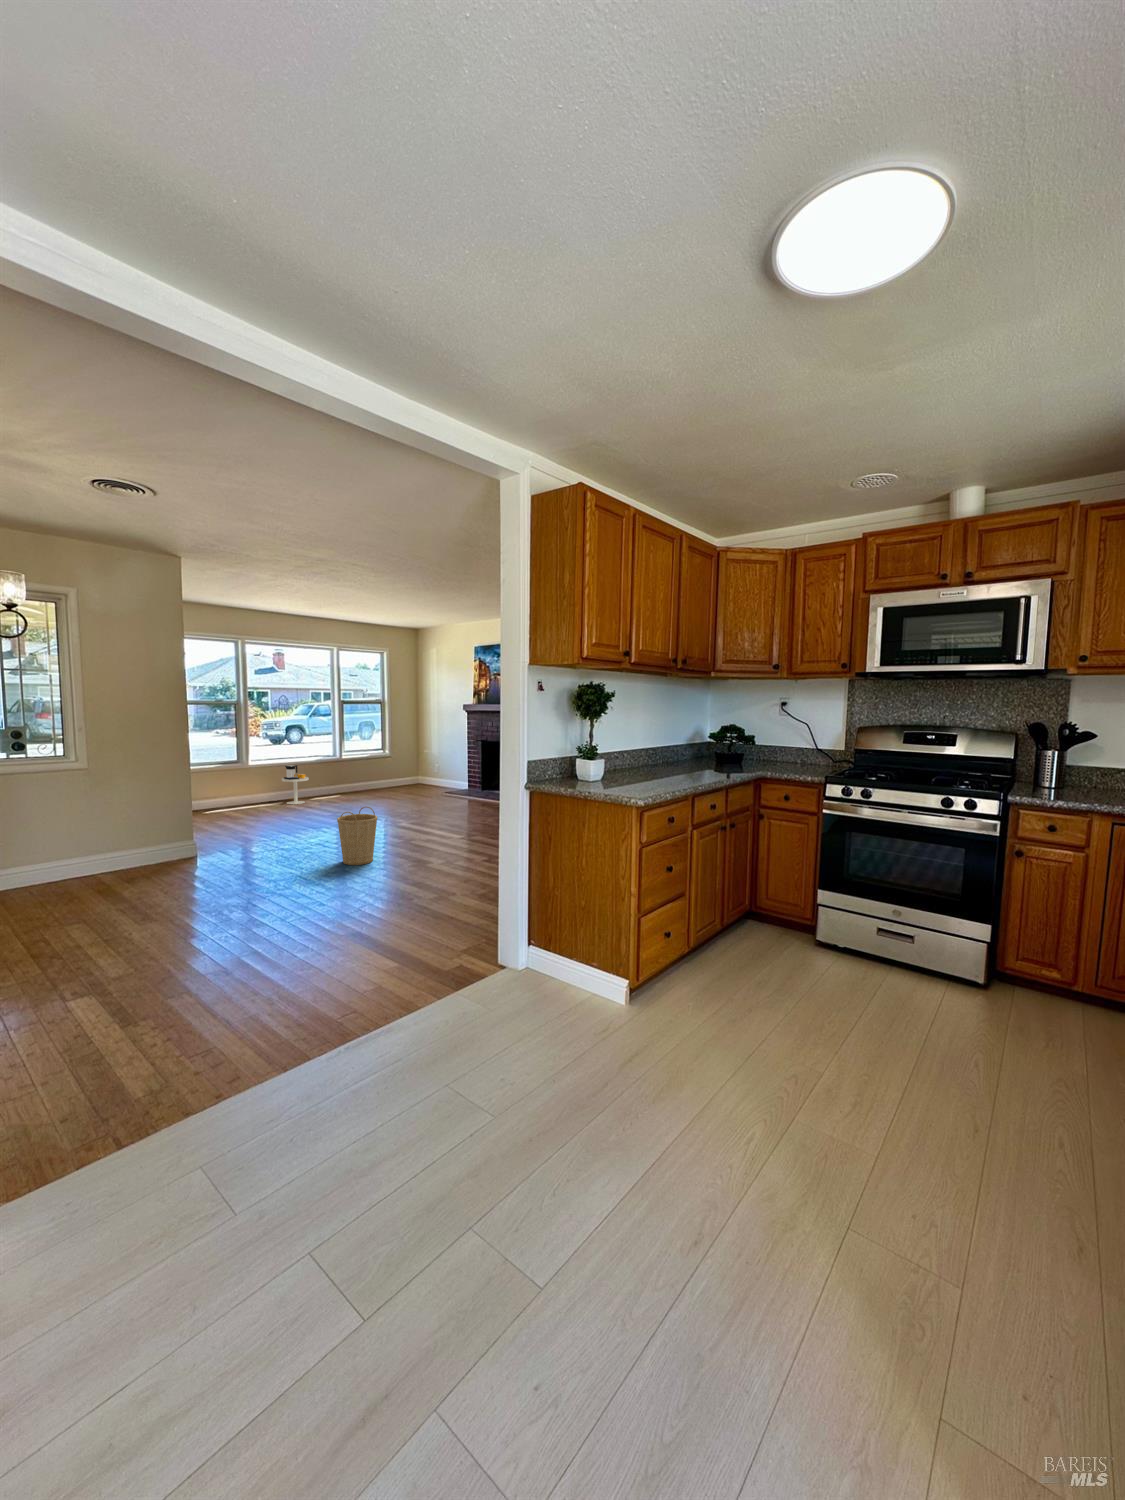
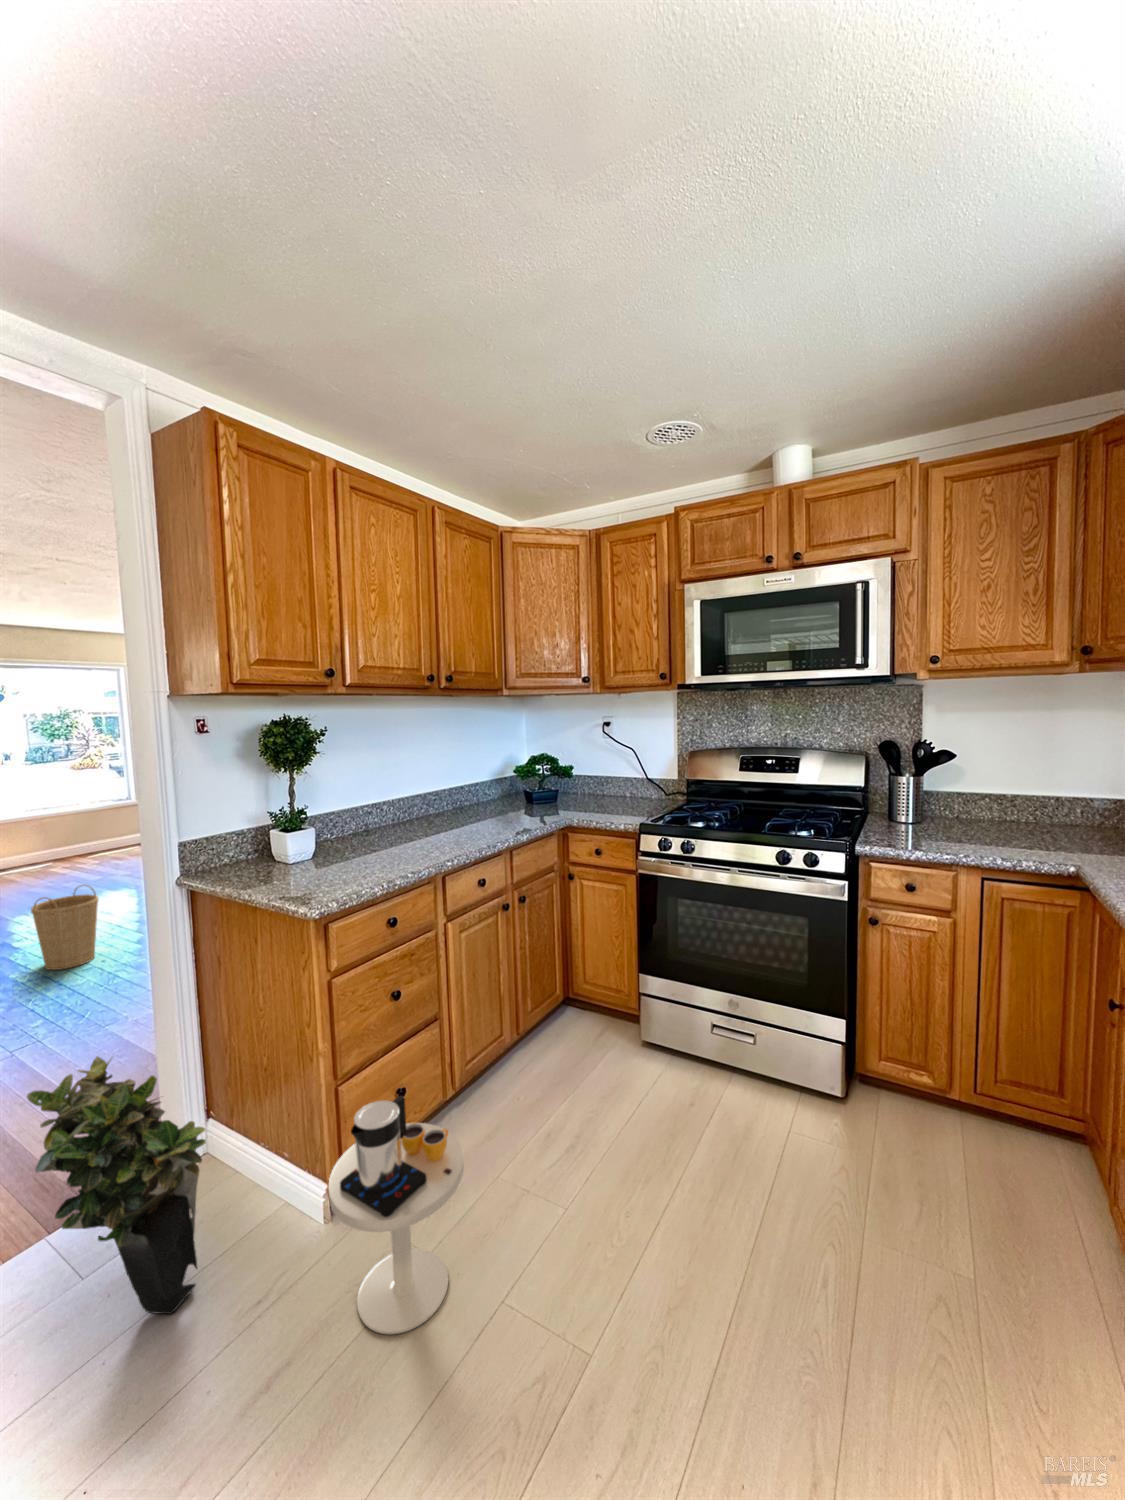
side table: present [282,765,309,804] -> present [328,1096,463,1334]
potted plant: none [484,879,573,1030] -> present [27,1056,206,1314]

